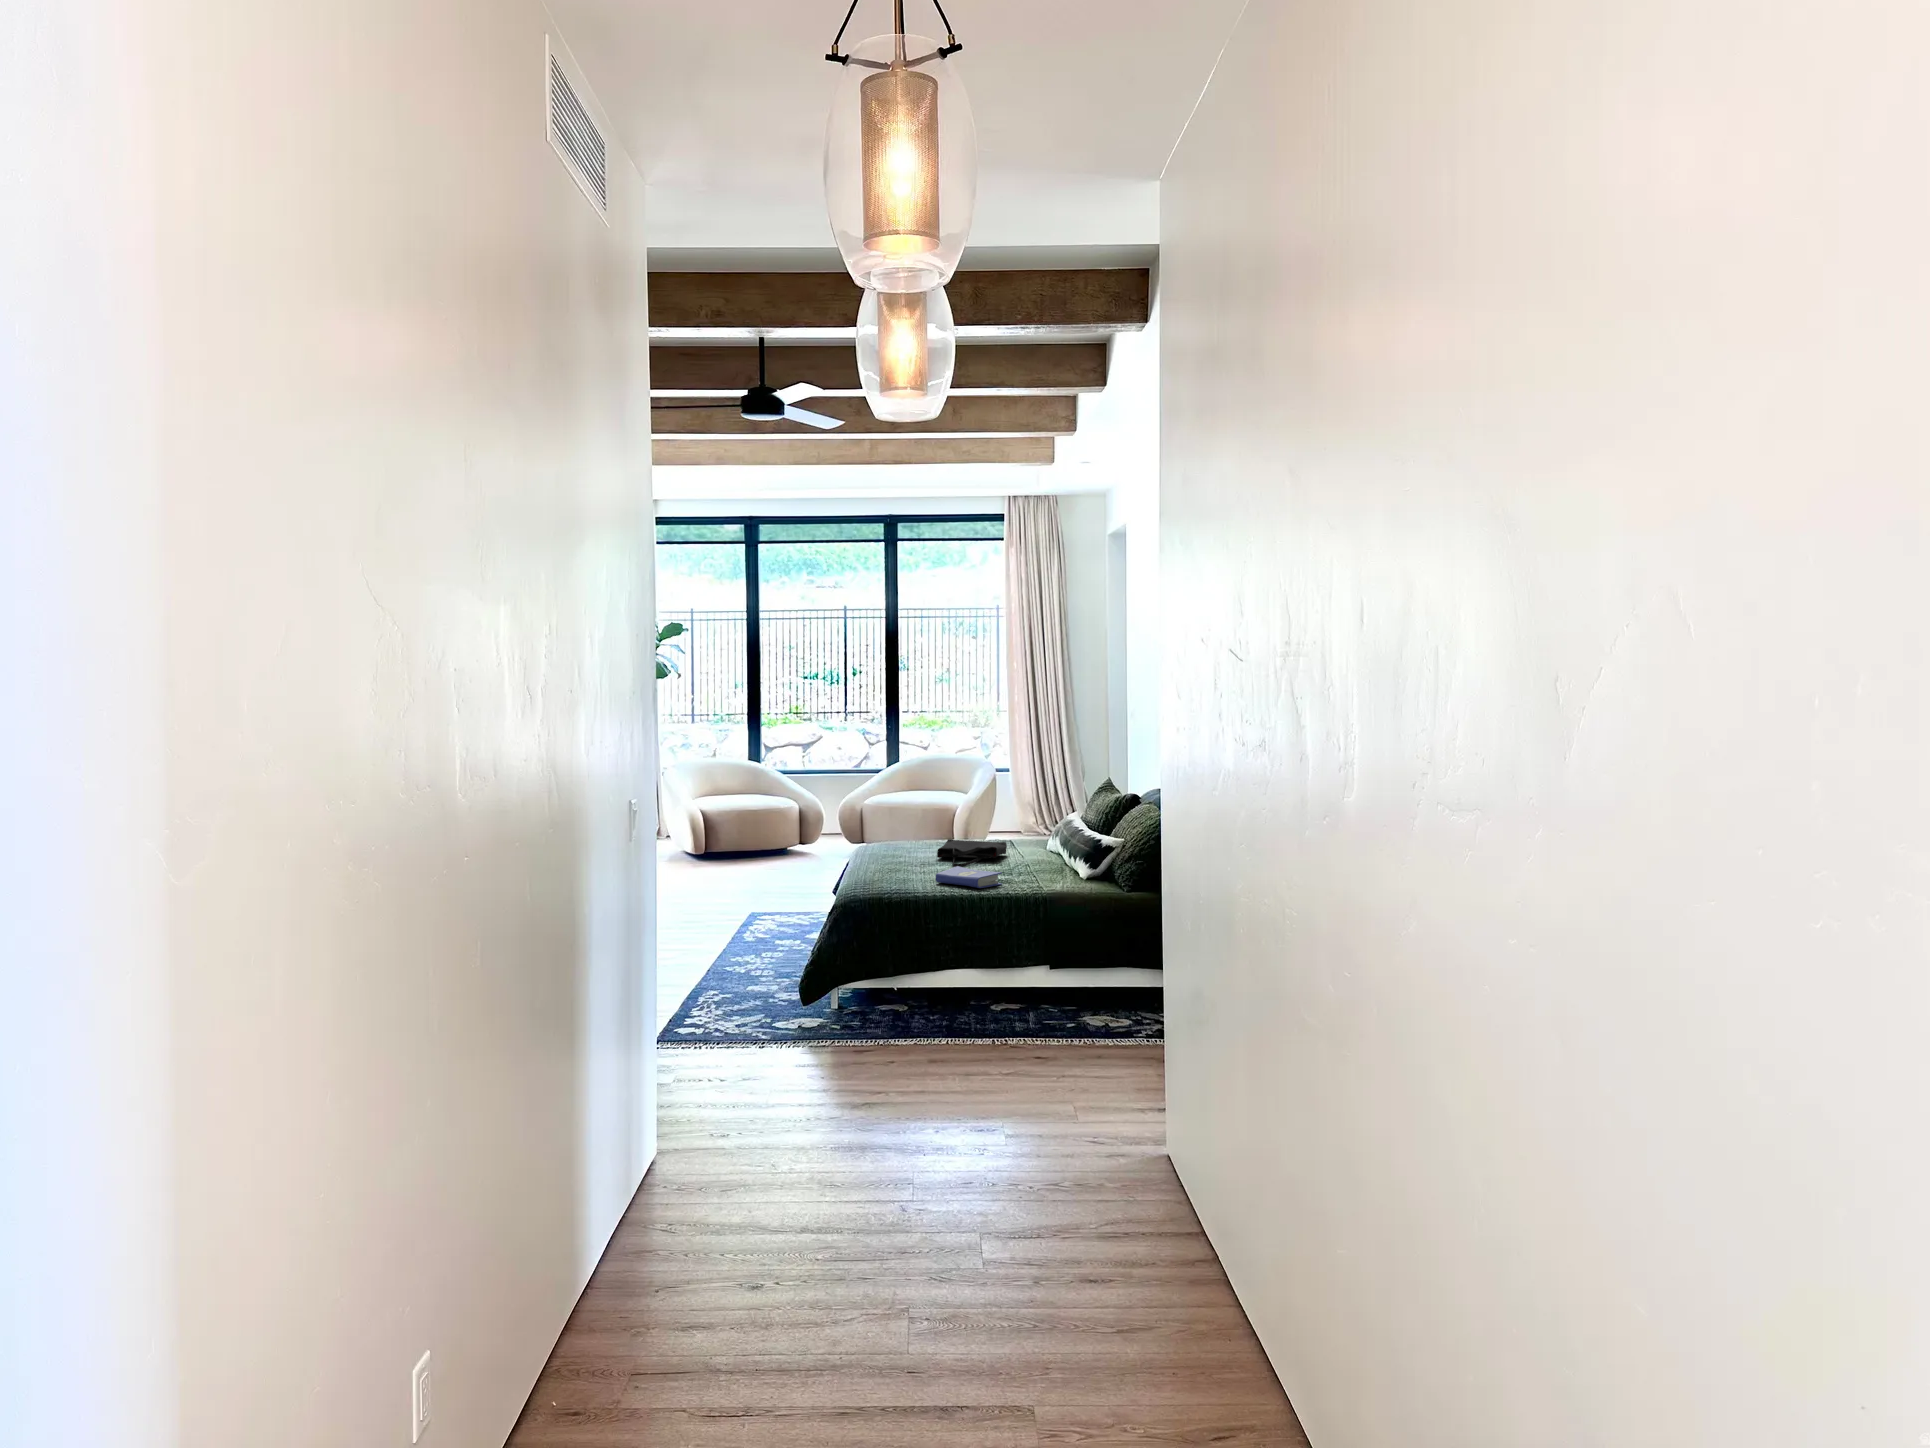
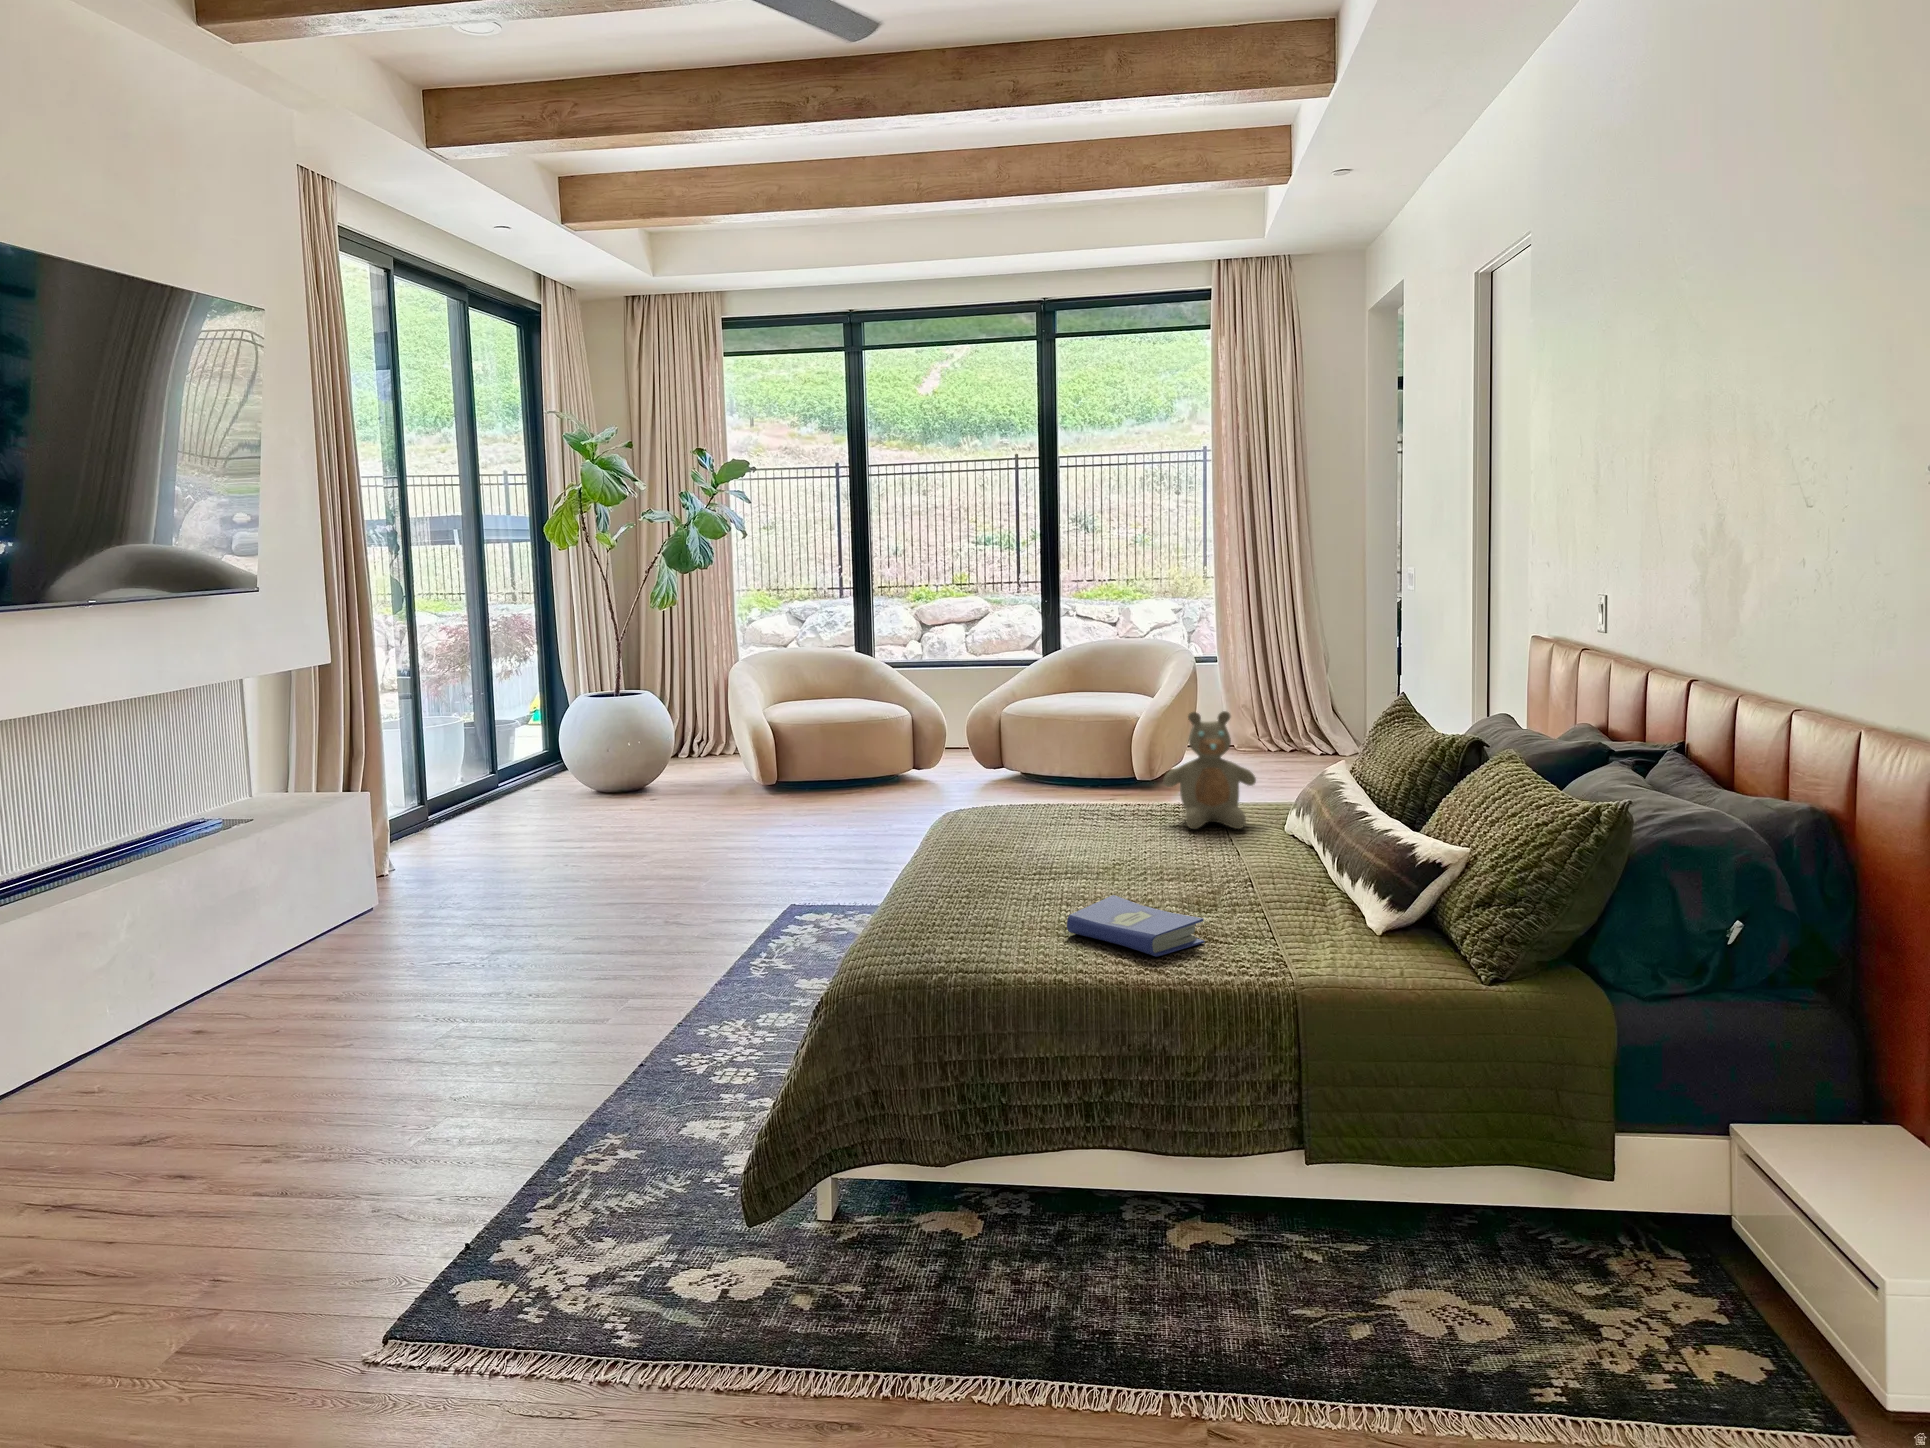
teddy bear: none [979,784,1030,850] -> present [1163,711,1256,829]
tote bag: present [937,839,1007,867] -> none [1083,813,1213,879]

